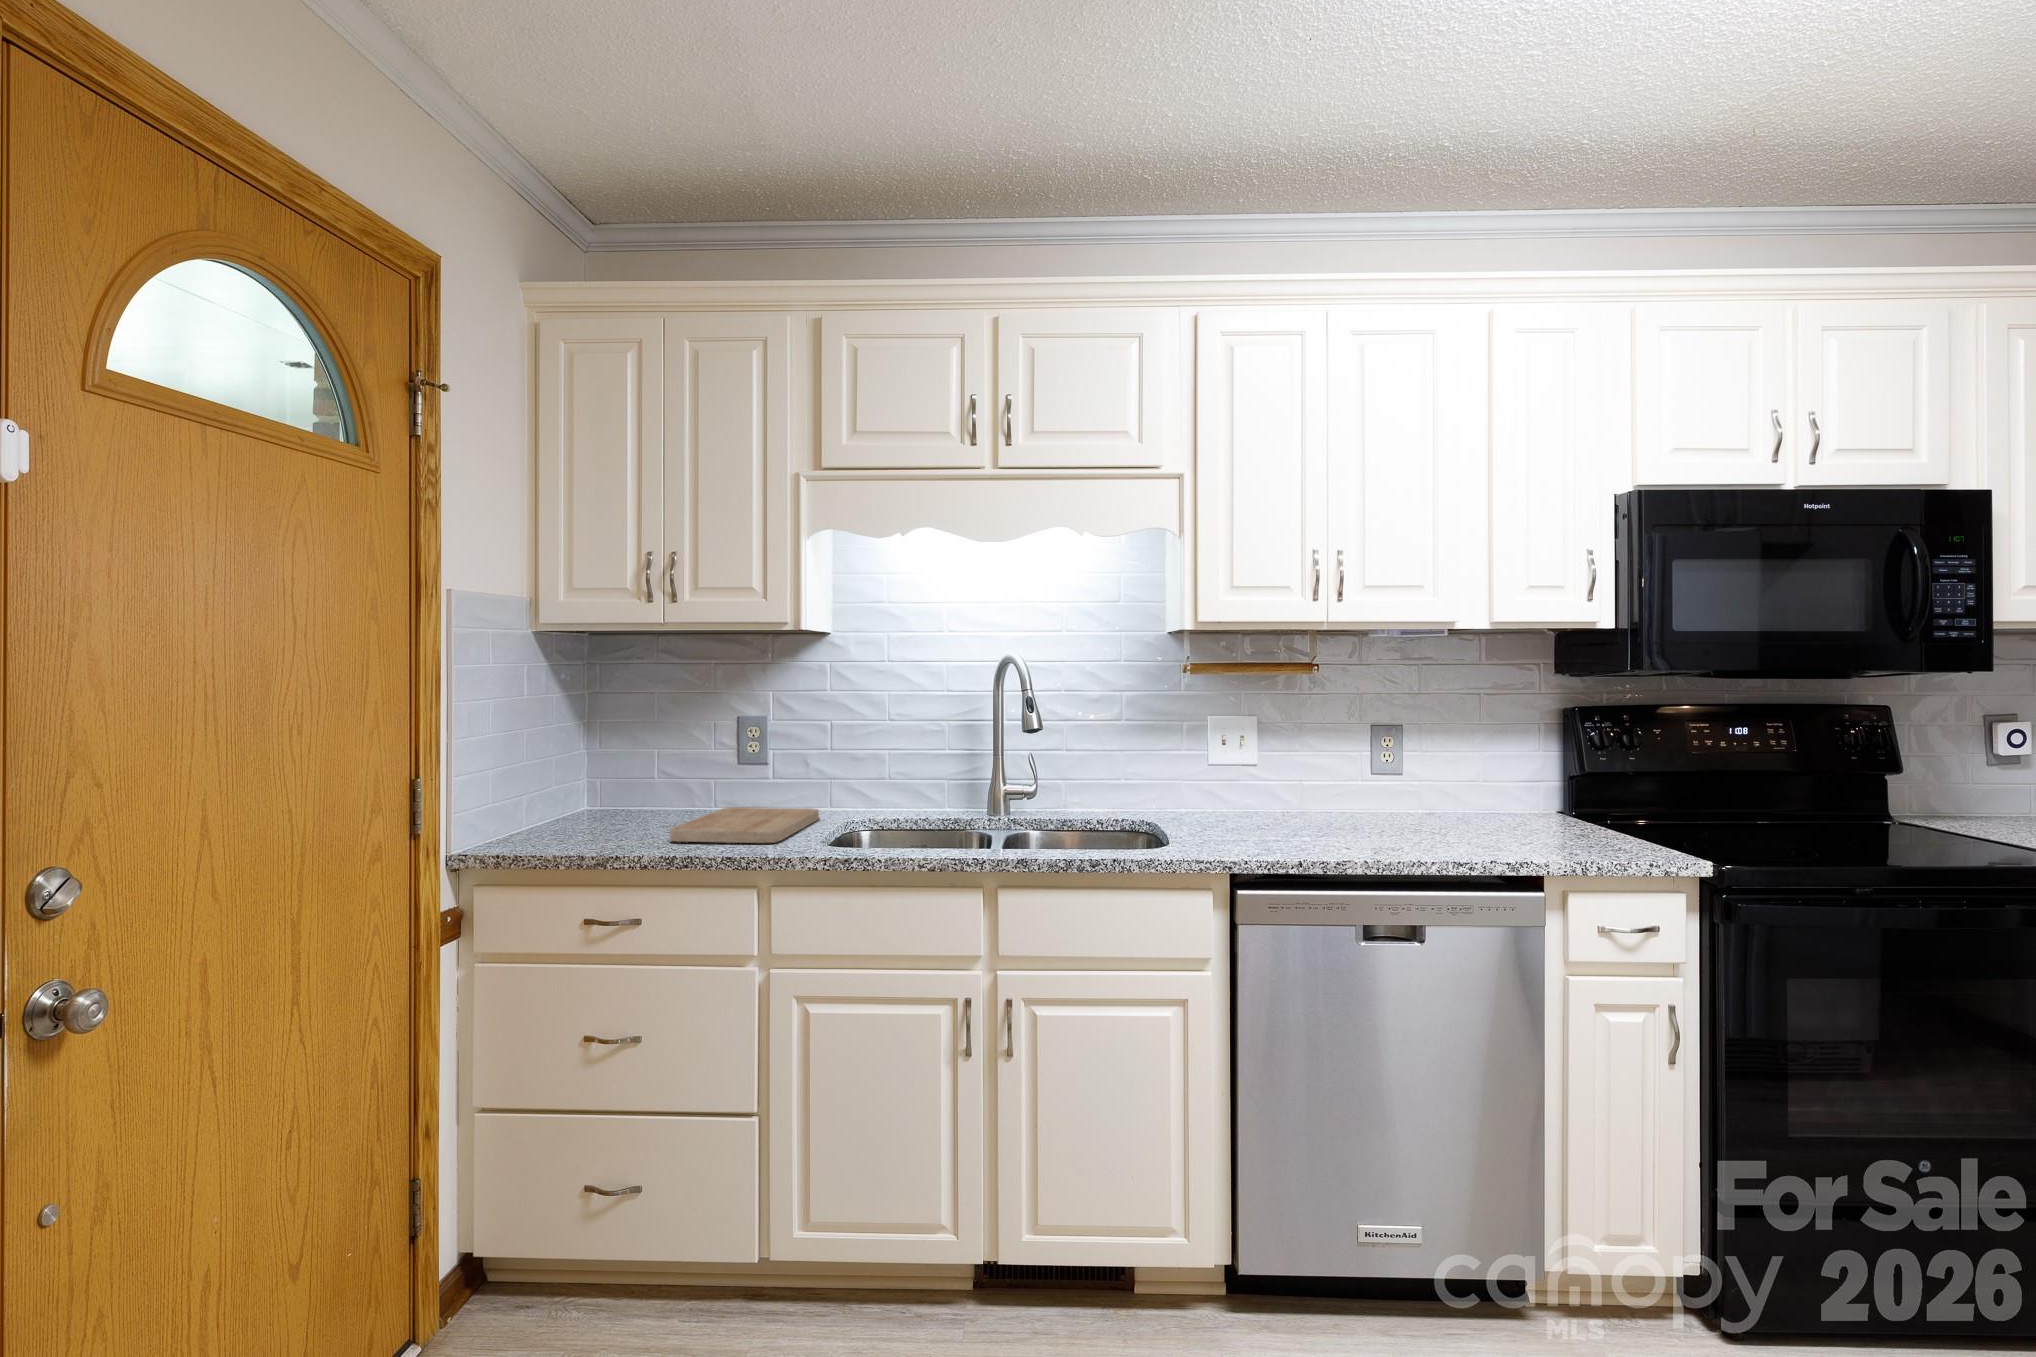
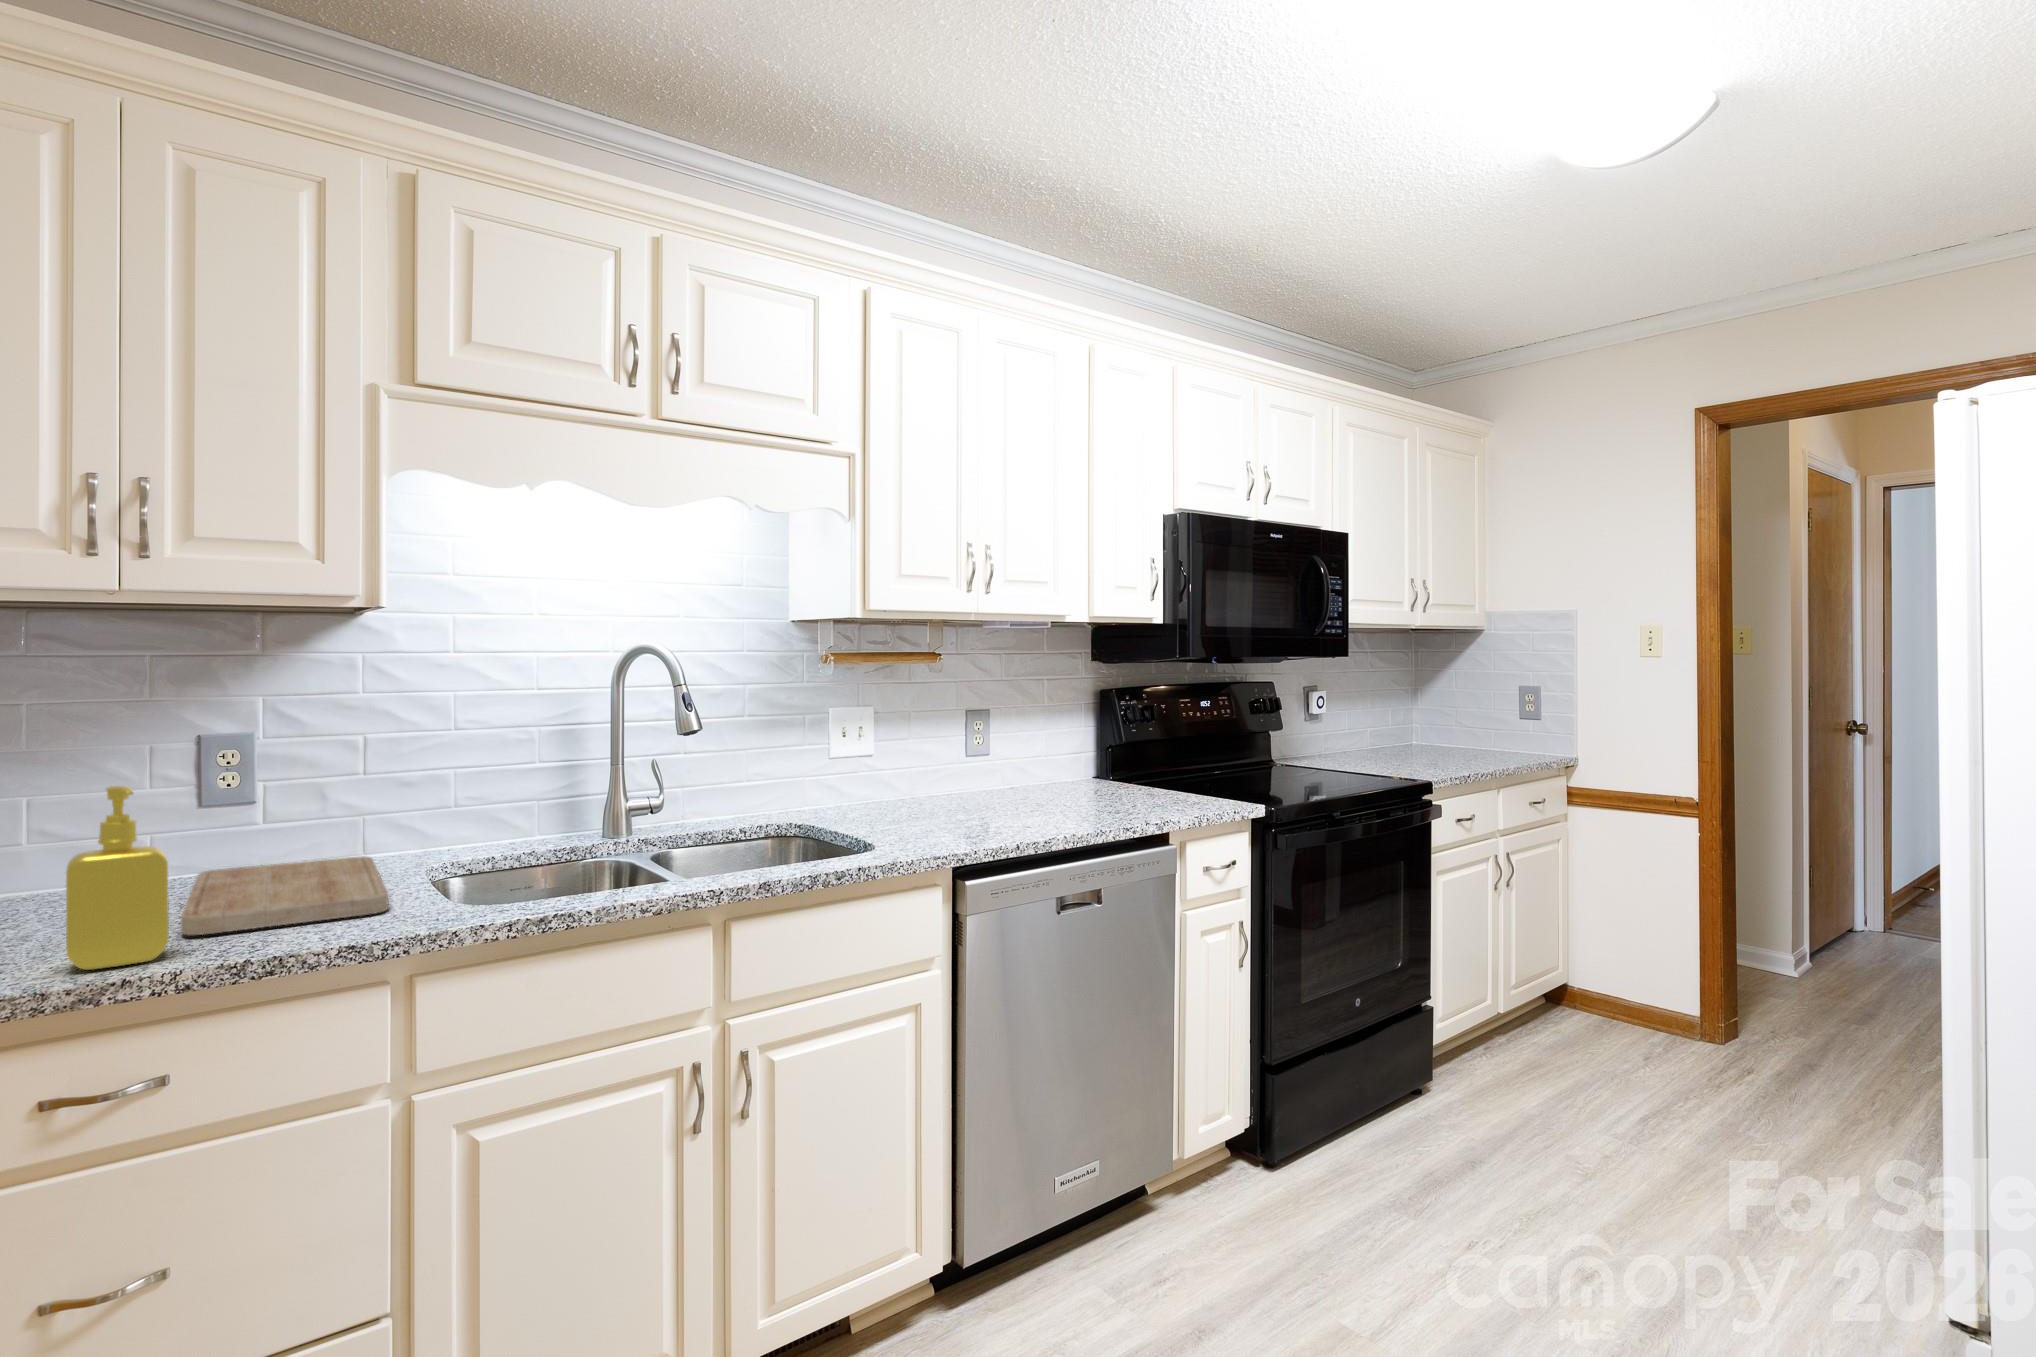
soap dispenser: none [600,743,653,851] -> present [66,786,169,970]

